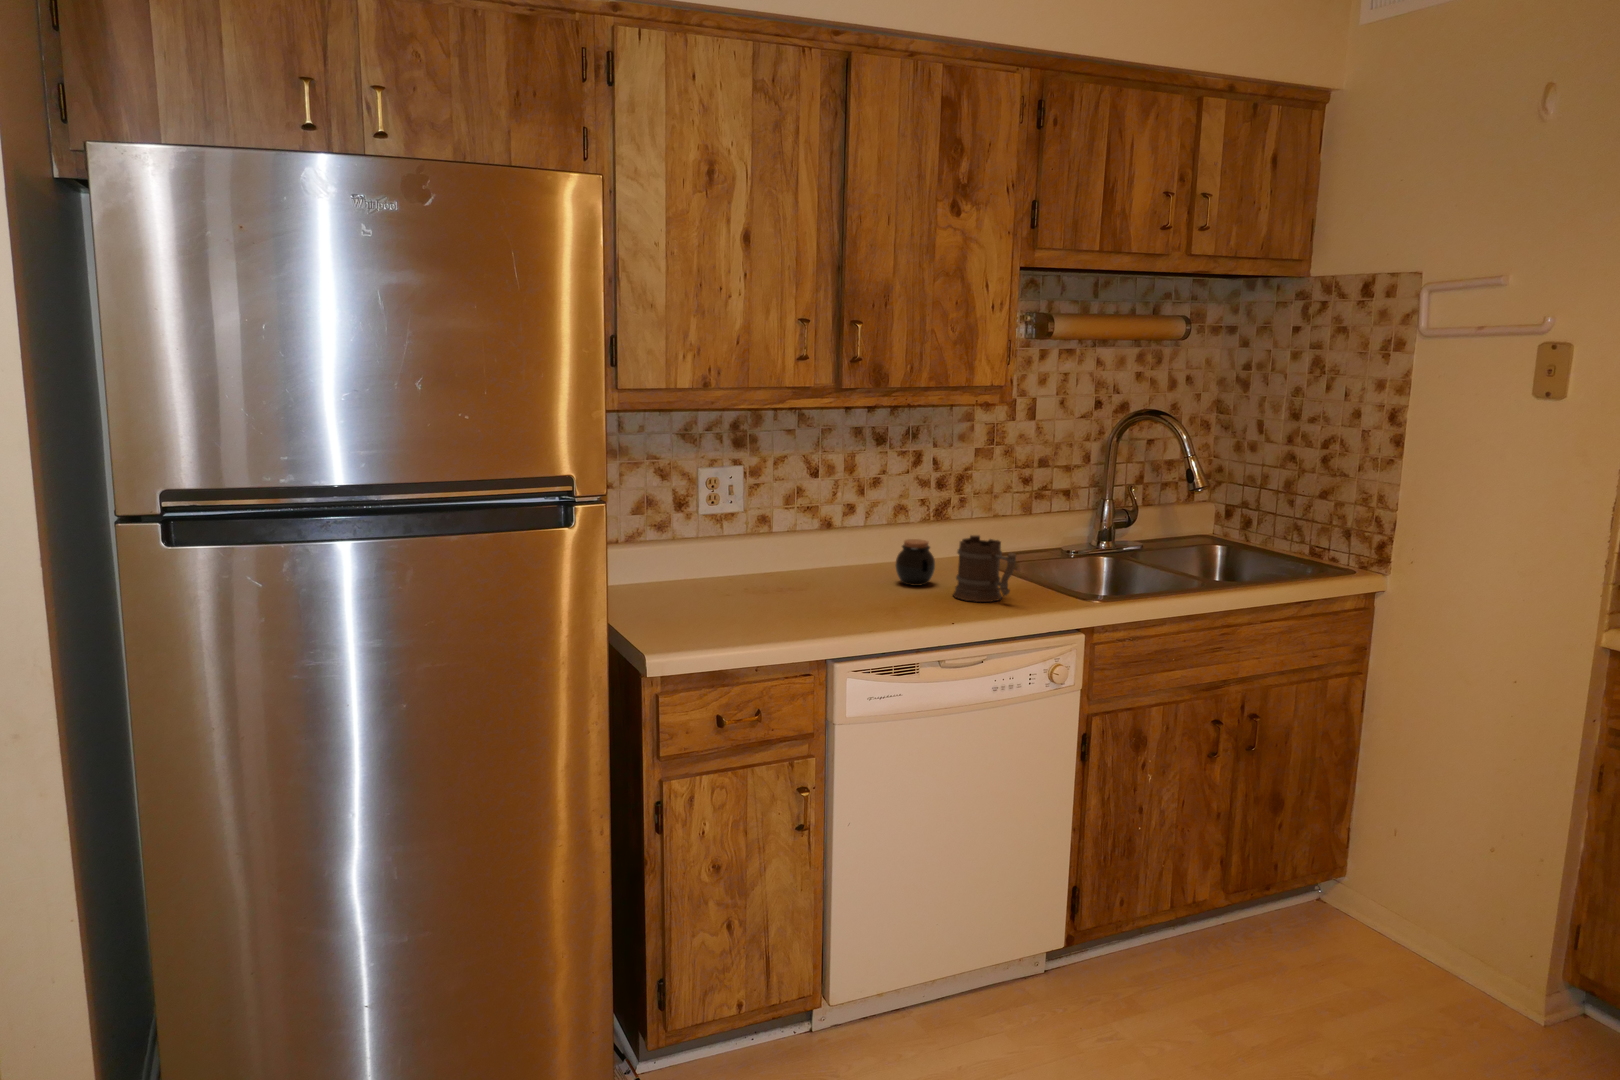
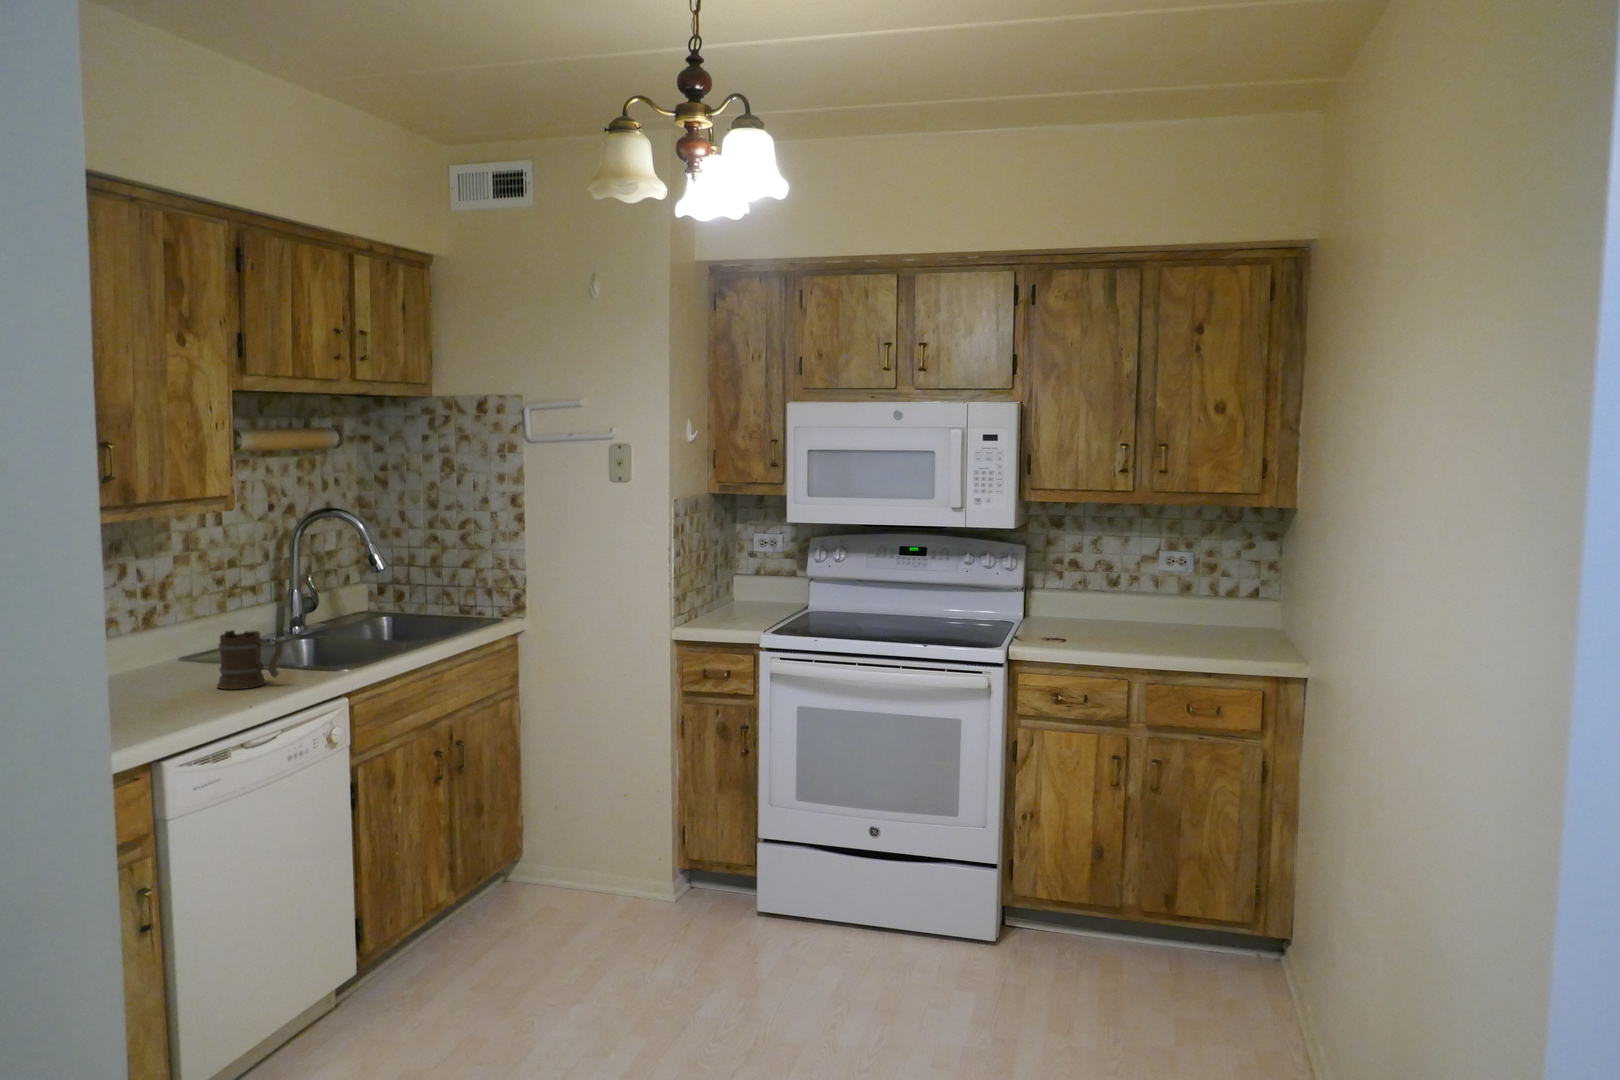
jar: present [895,539,935,586] -> none [141,644,185,689]

